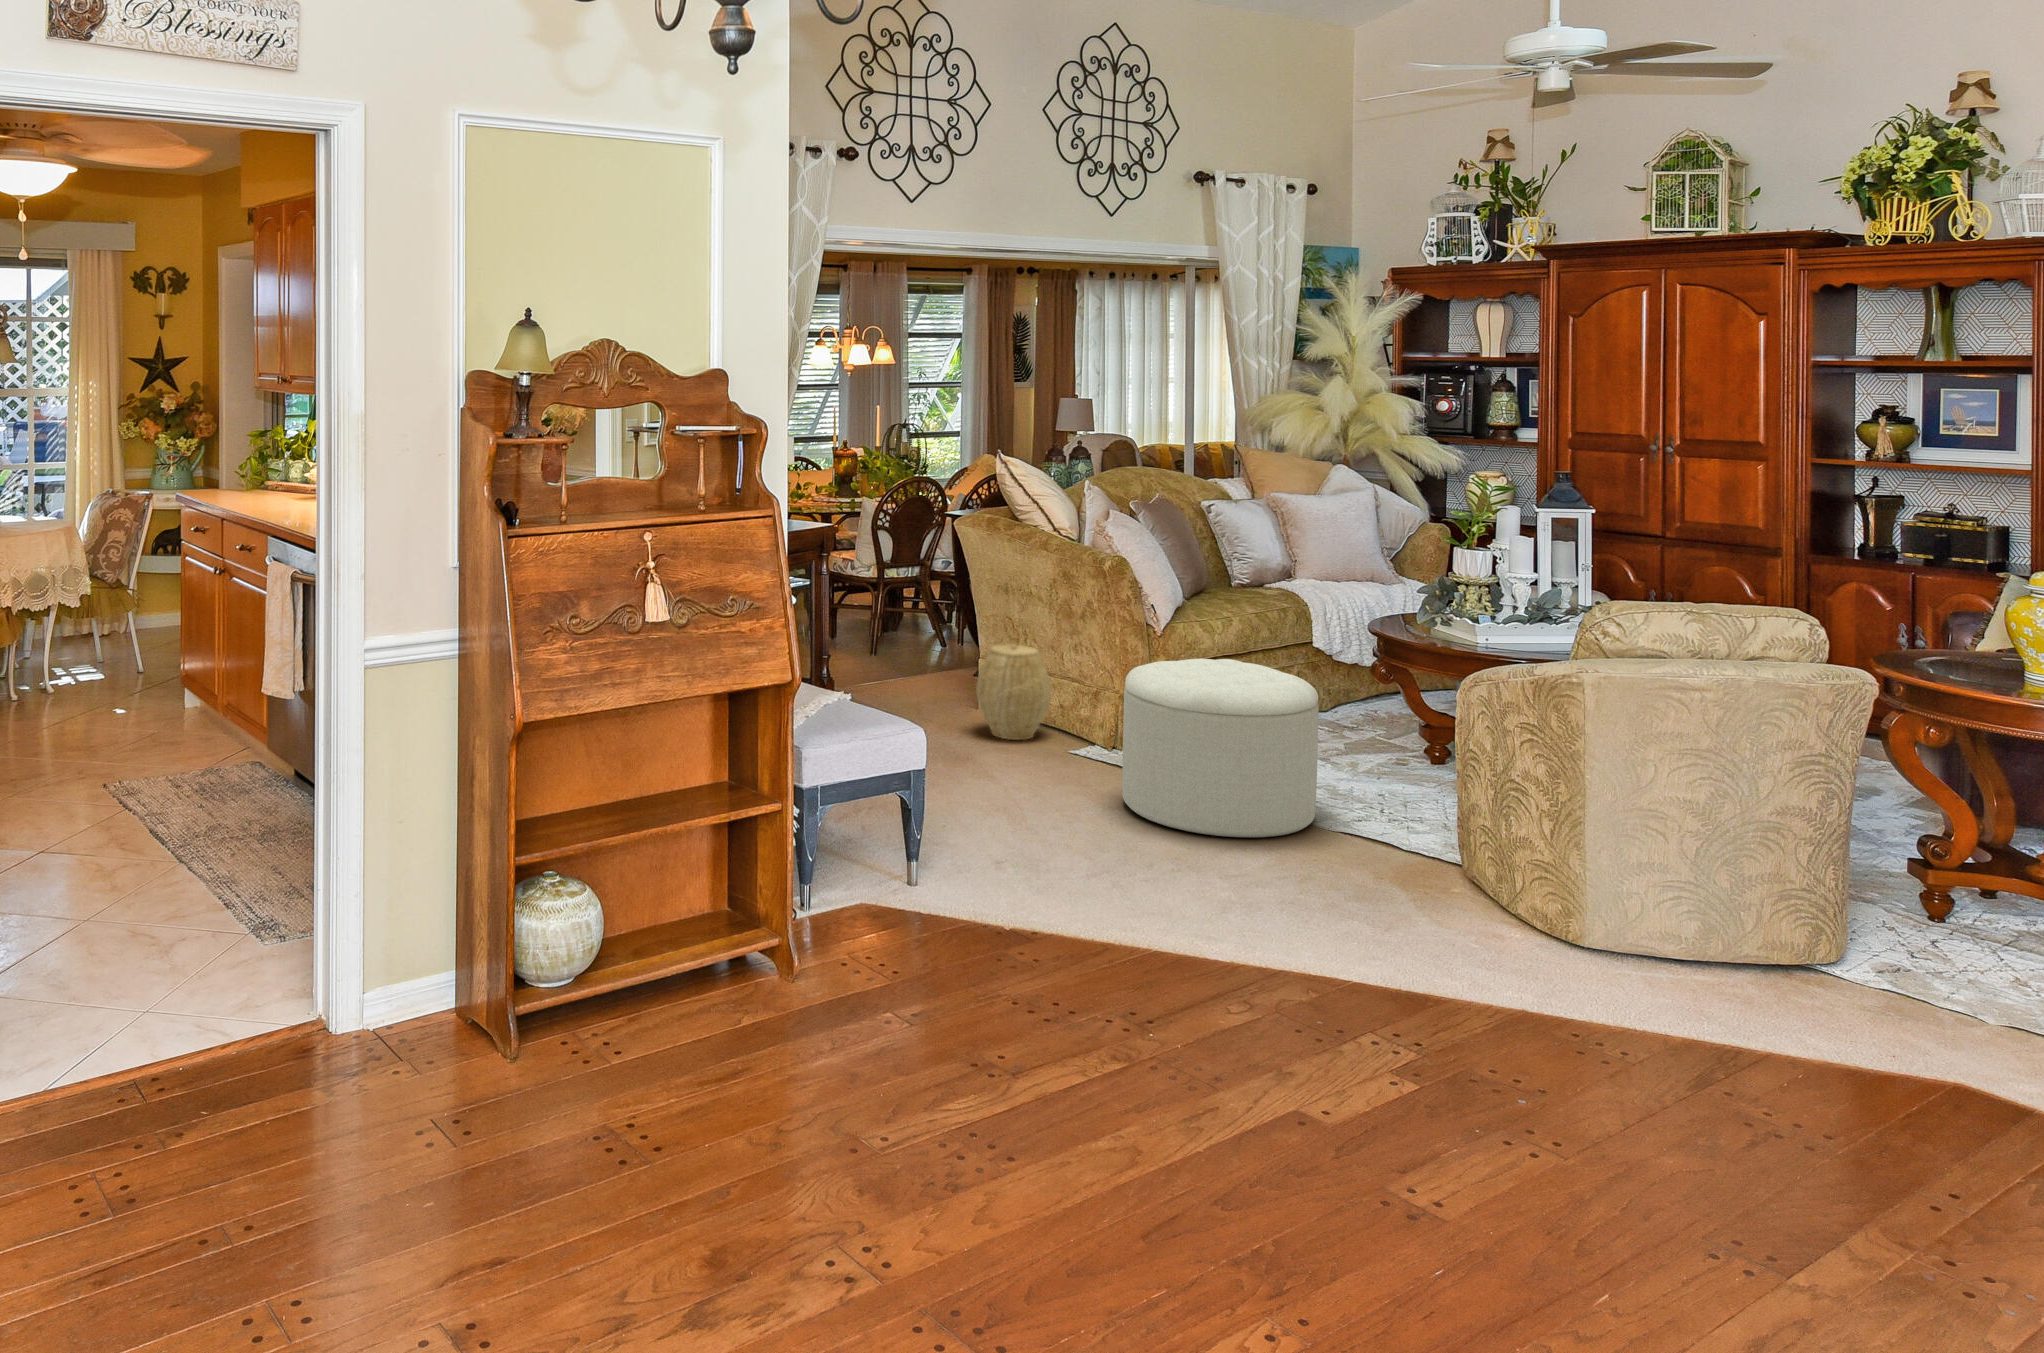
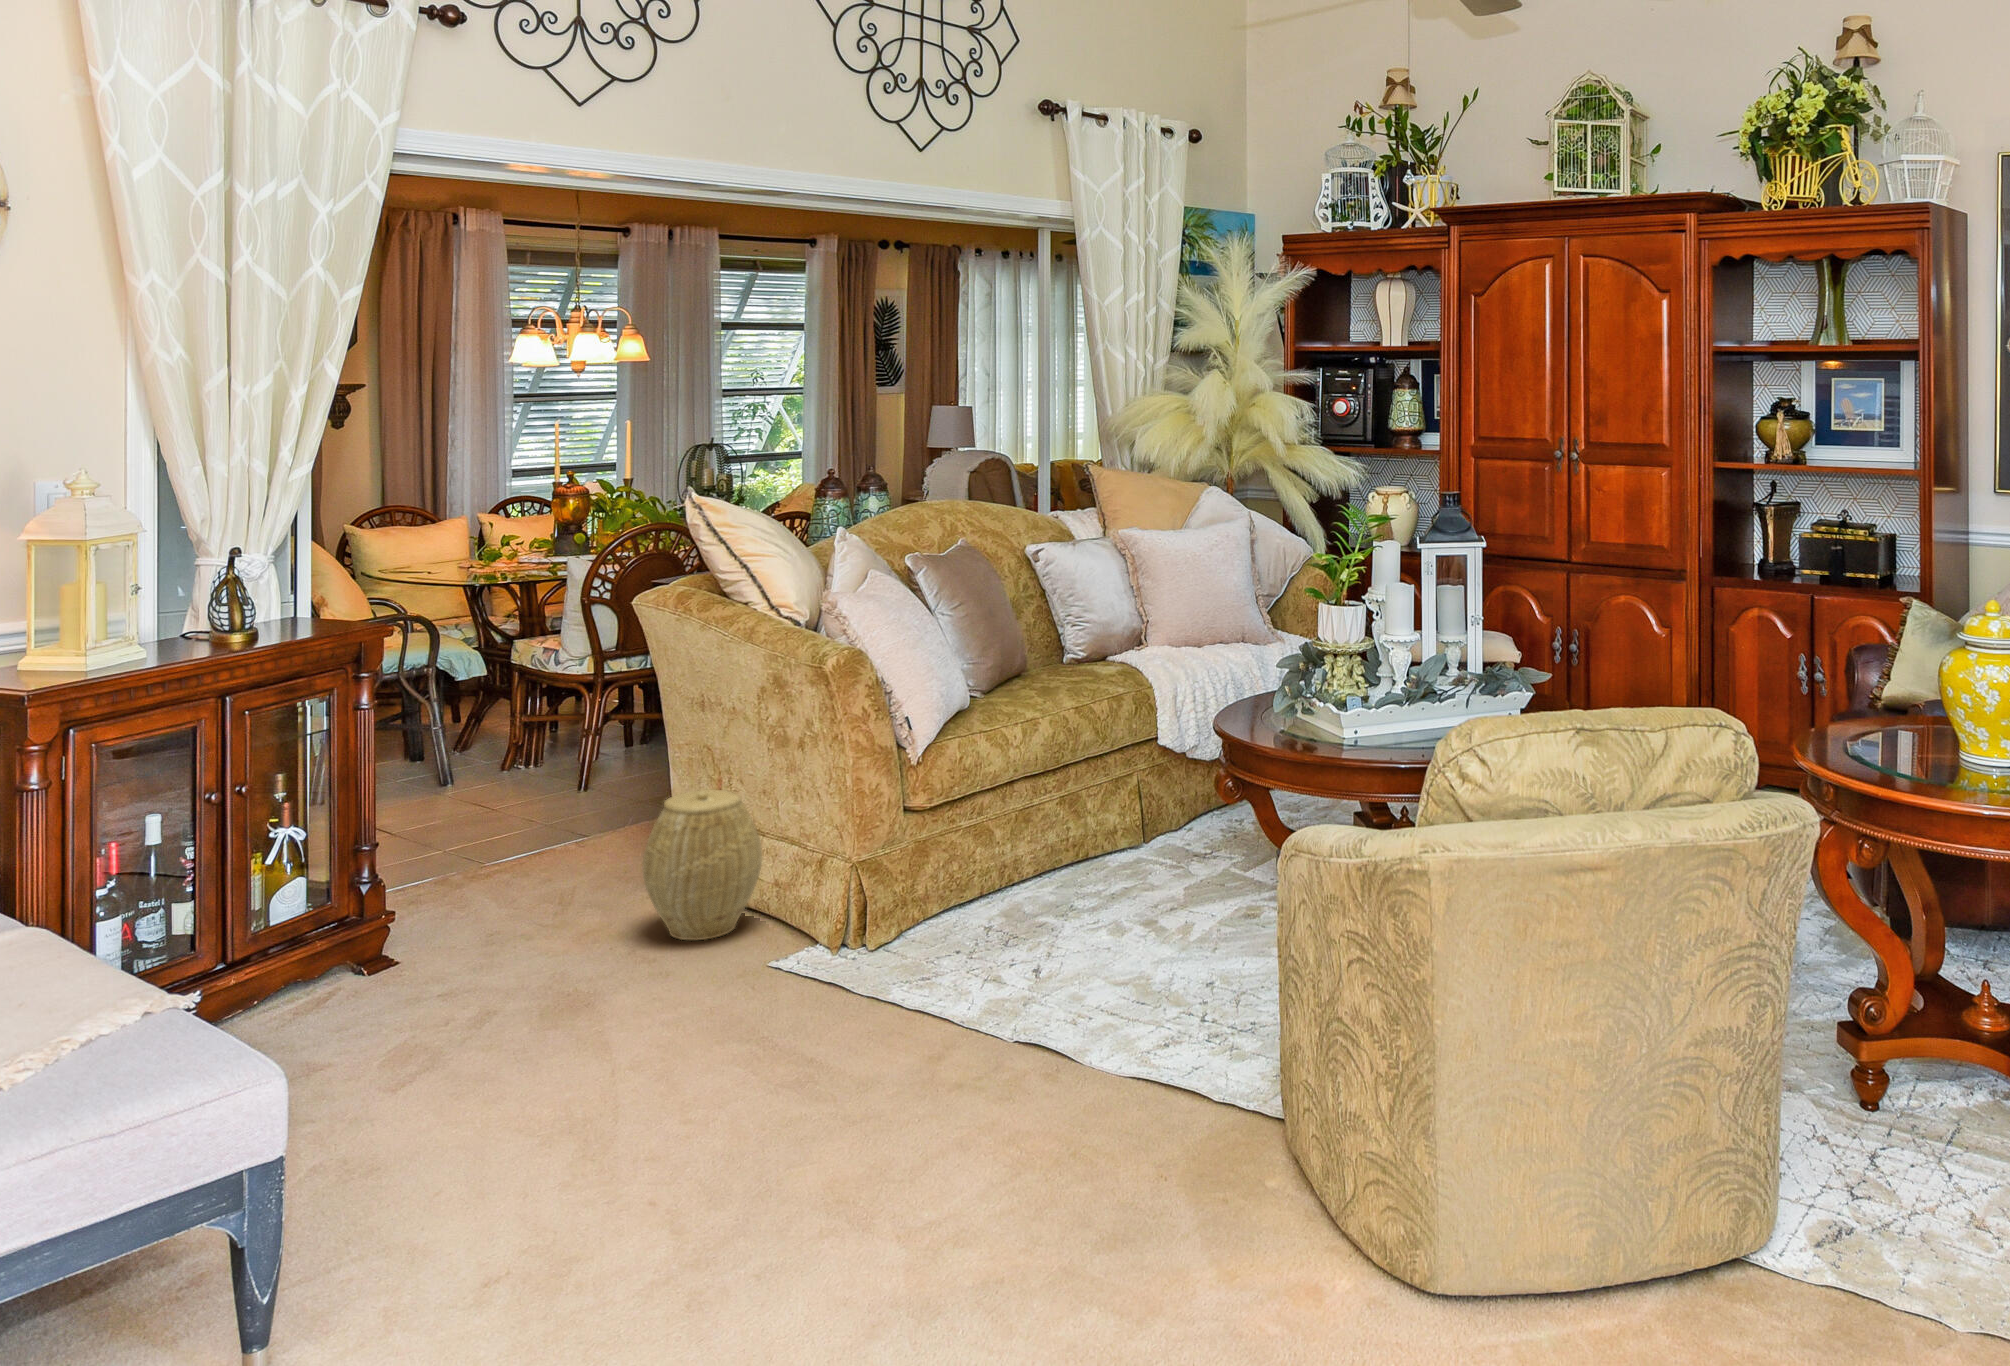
ottoman: present [1122,659,1319,837] -> none [819,806,1108,1110]

